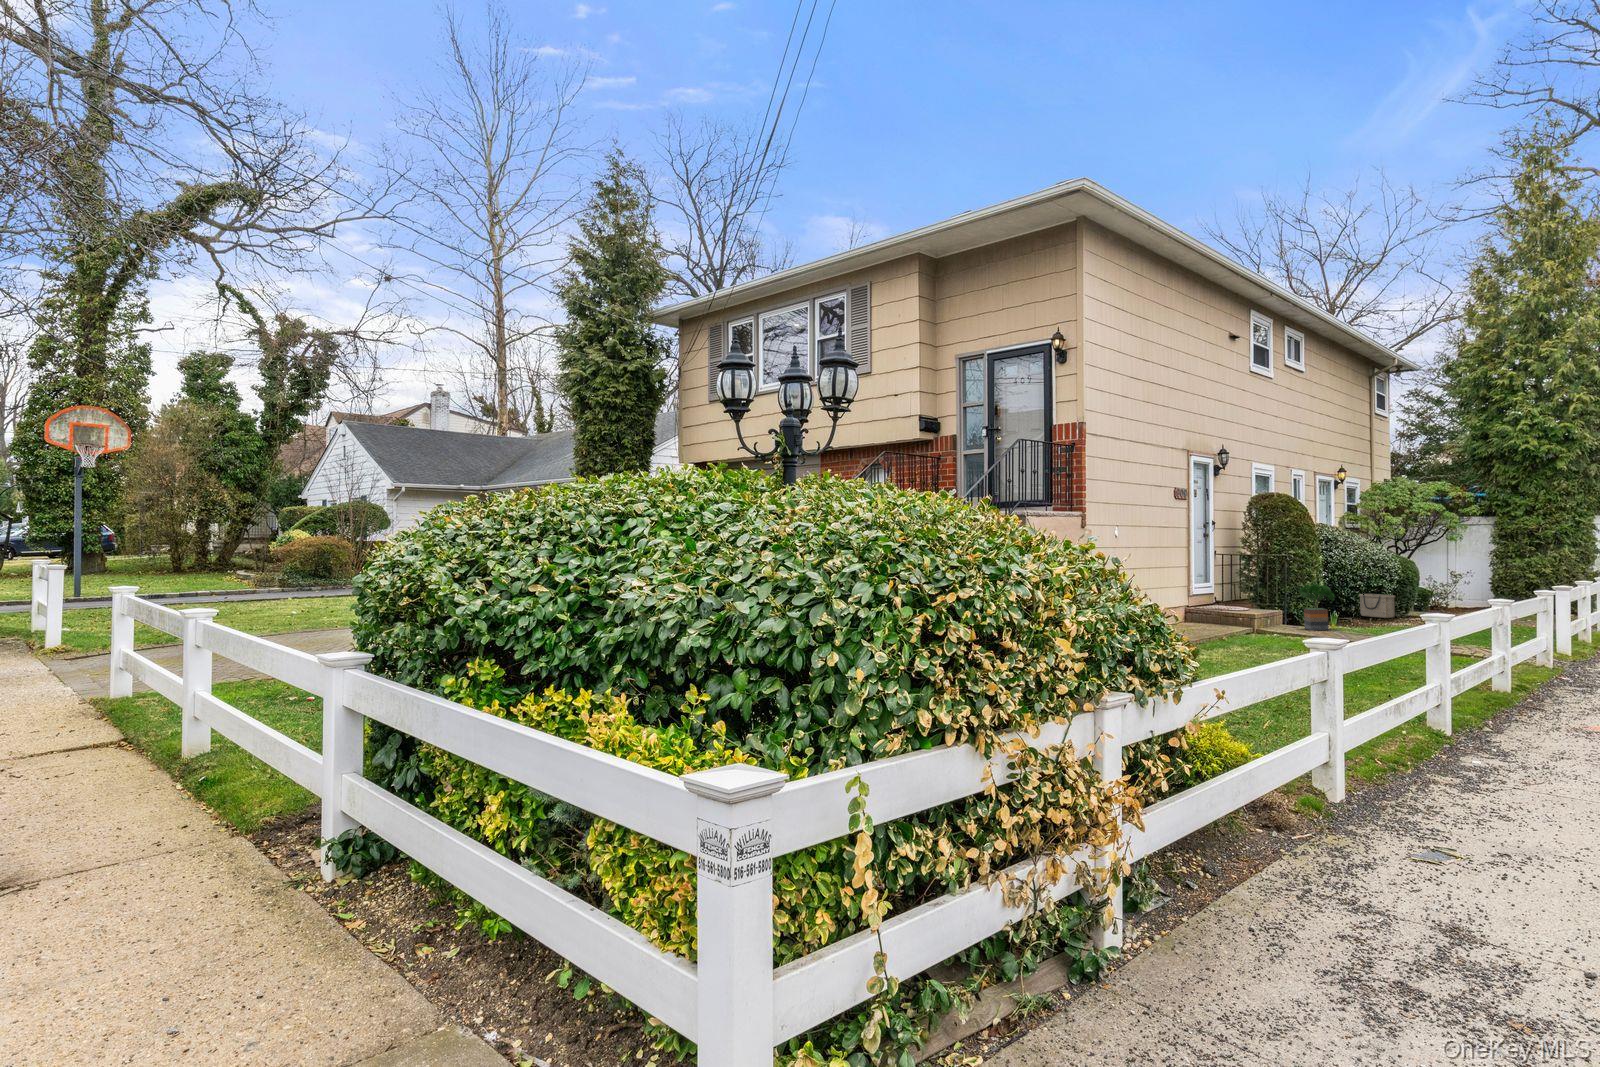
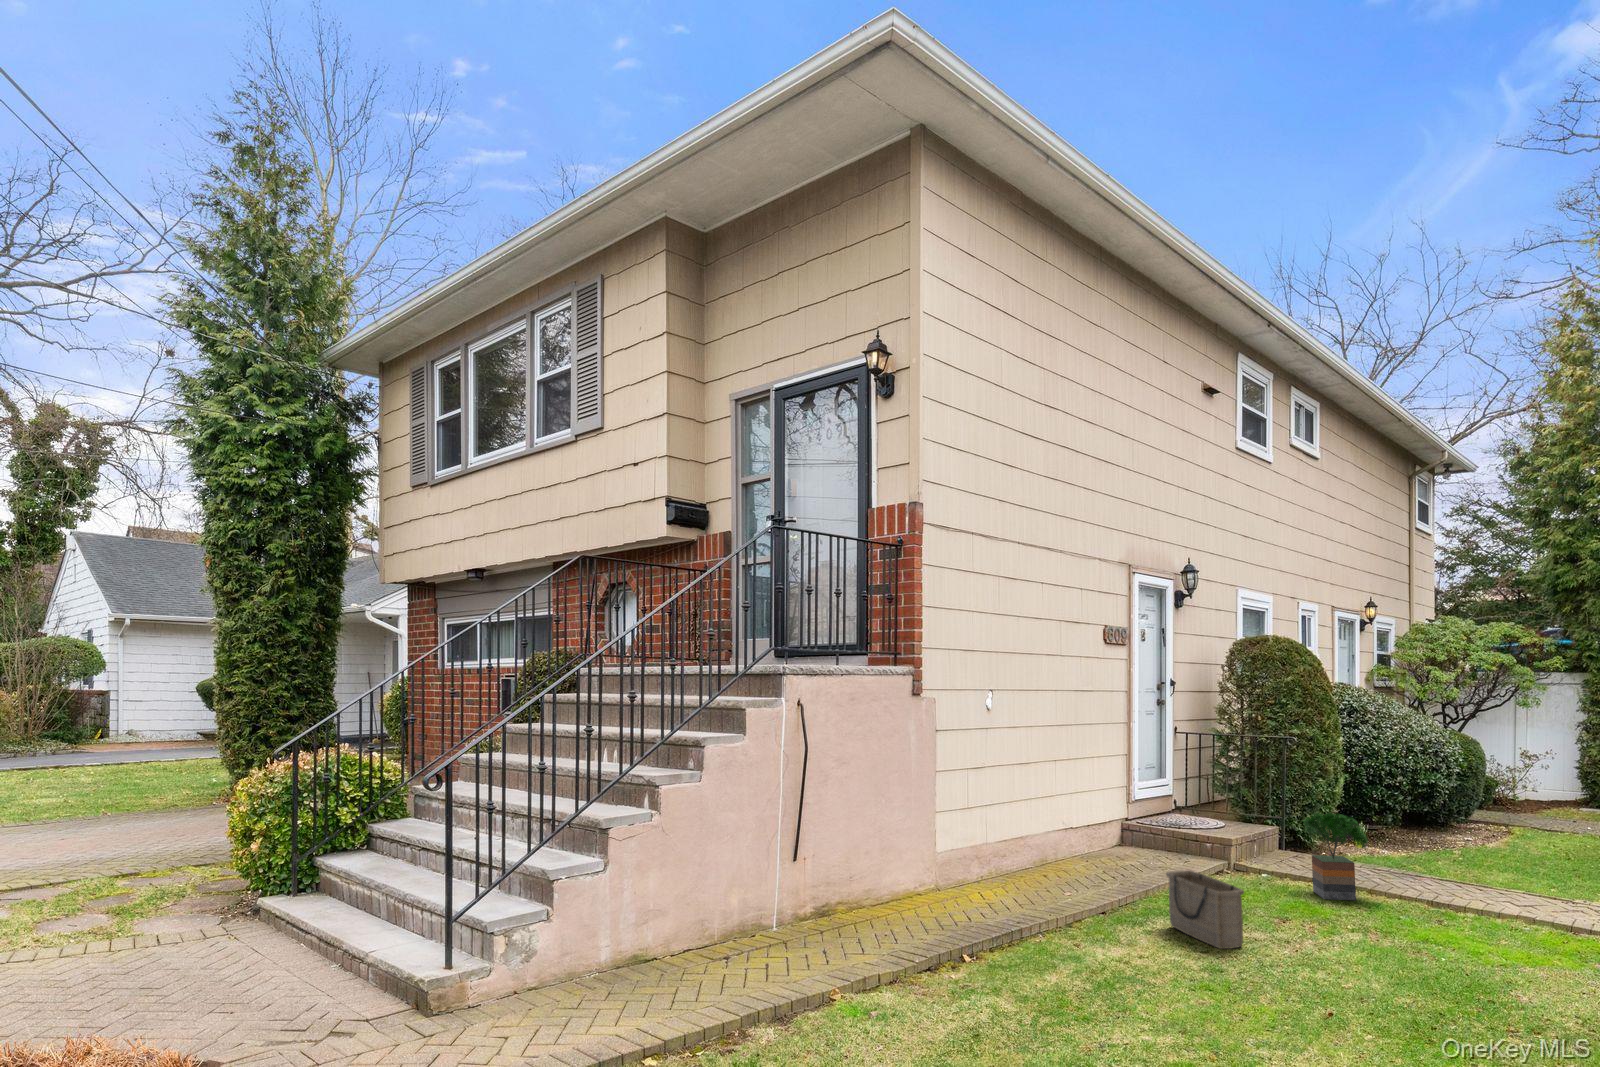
basket: present [1359,594,1395,618] -> present [1166,870,1244,949]

